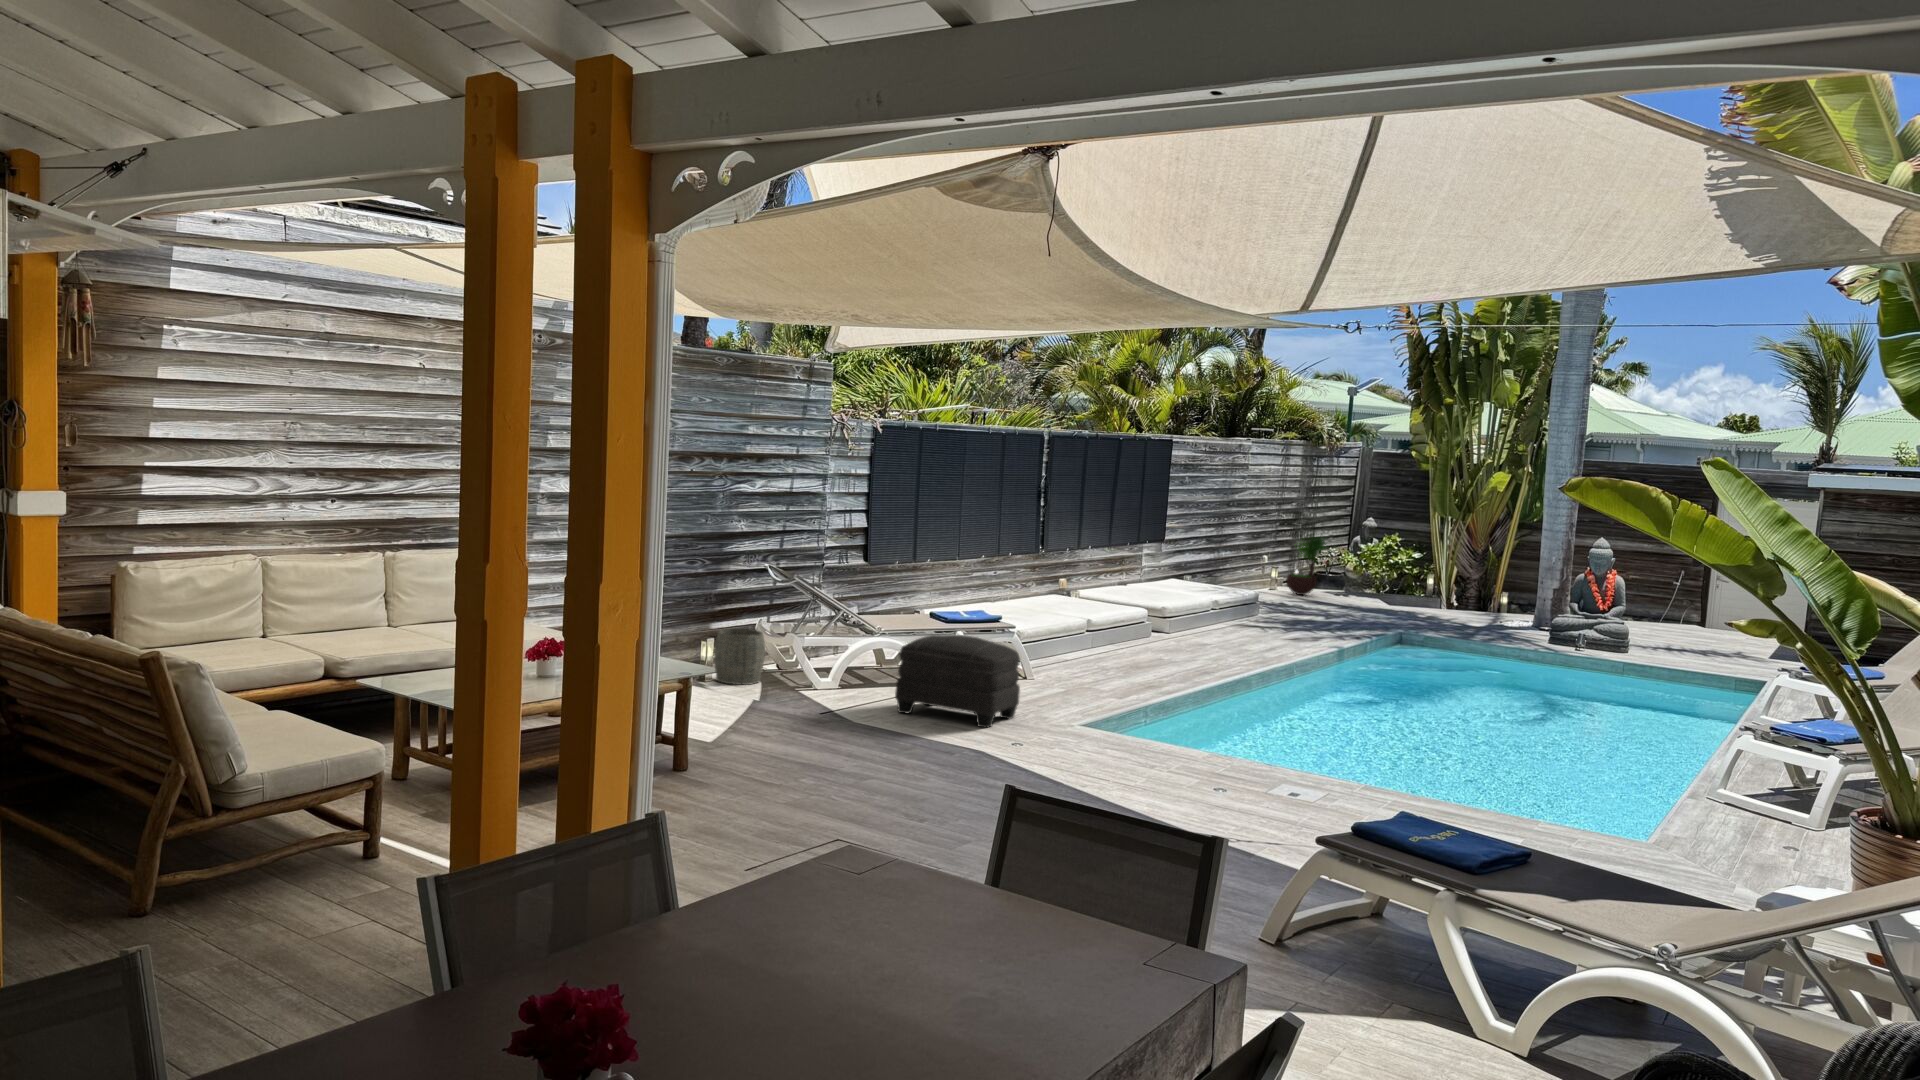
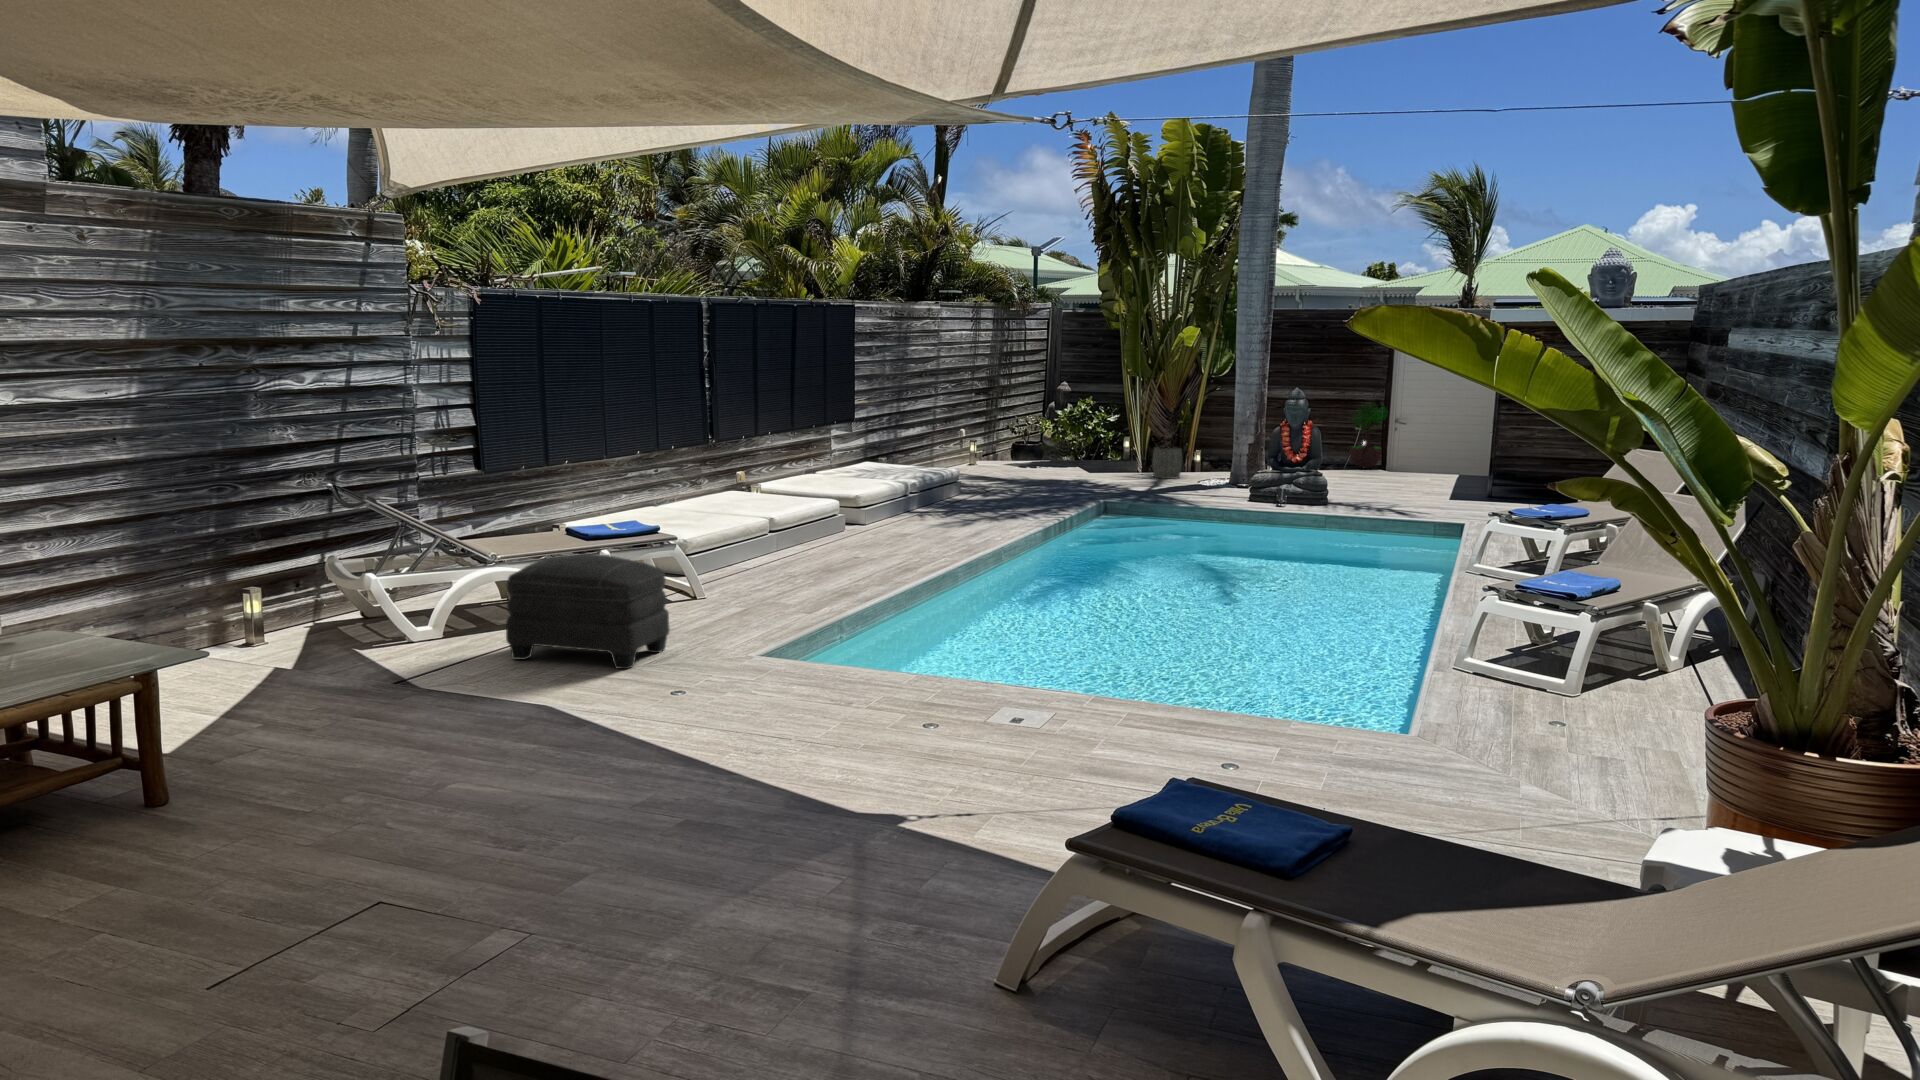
potted tree: present [1287,536,1326,595] -> present [1350,404,1384,469]
woven basket: present [714,628,765,685] -> present [1152,447,1182,479]

